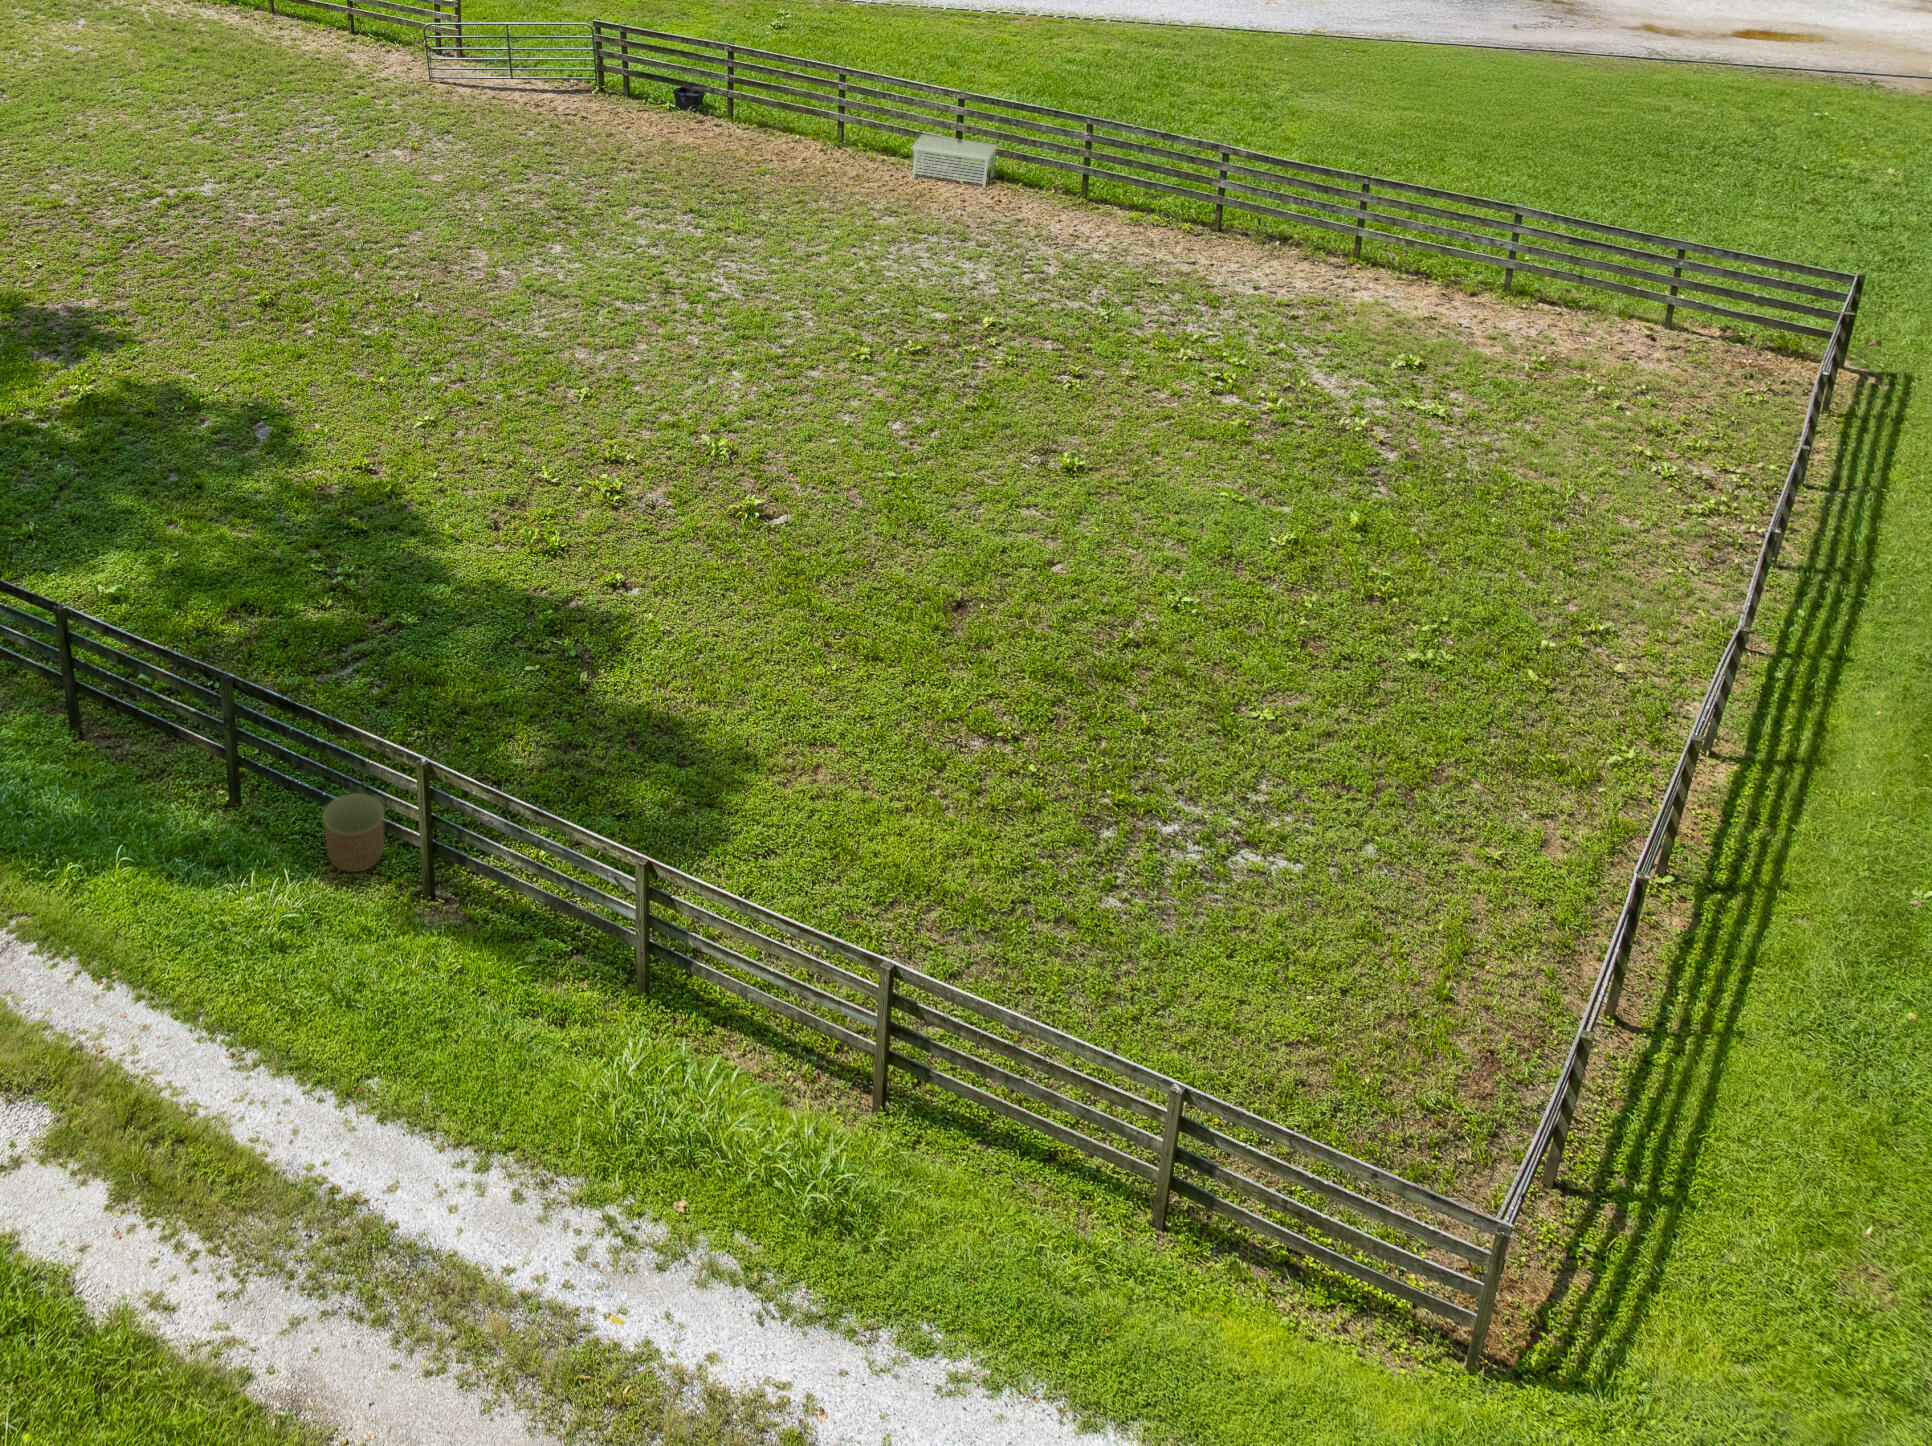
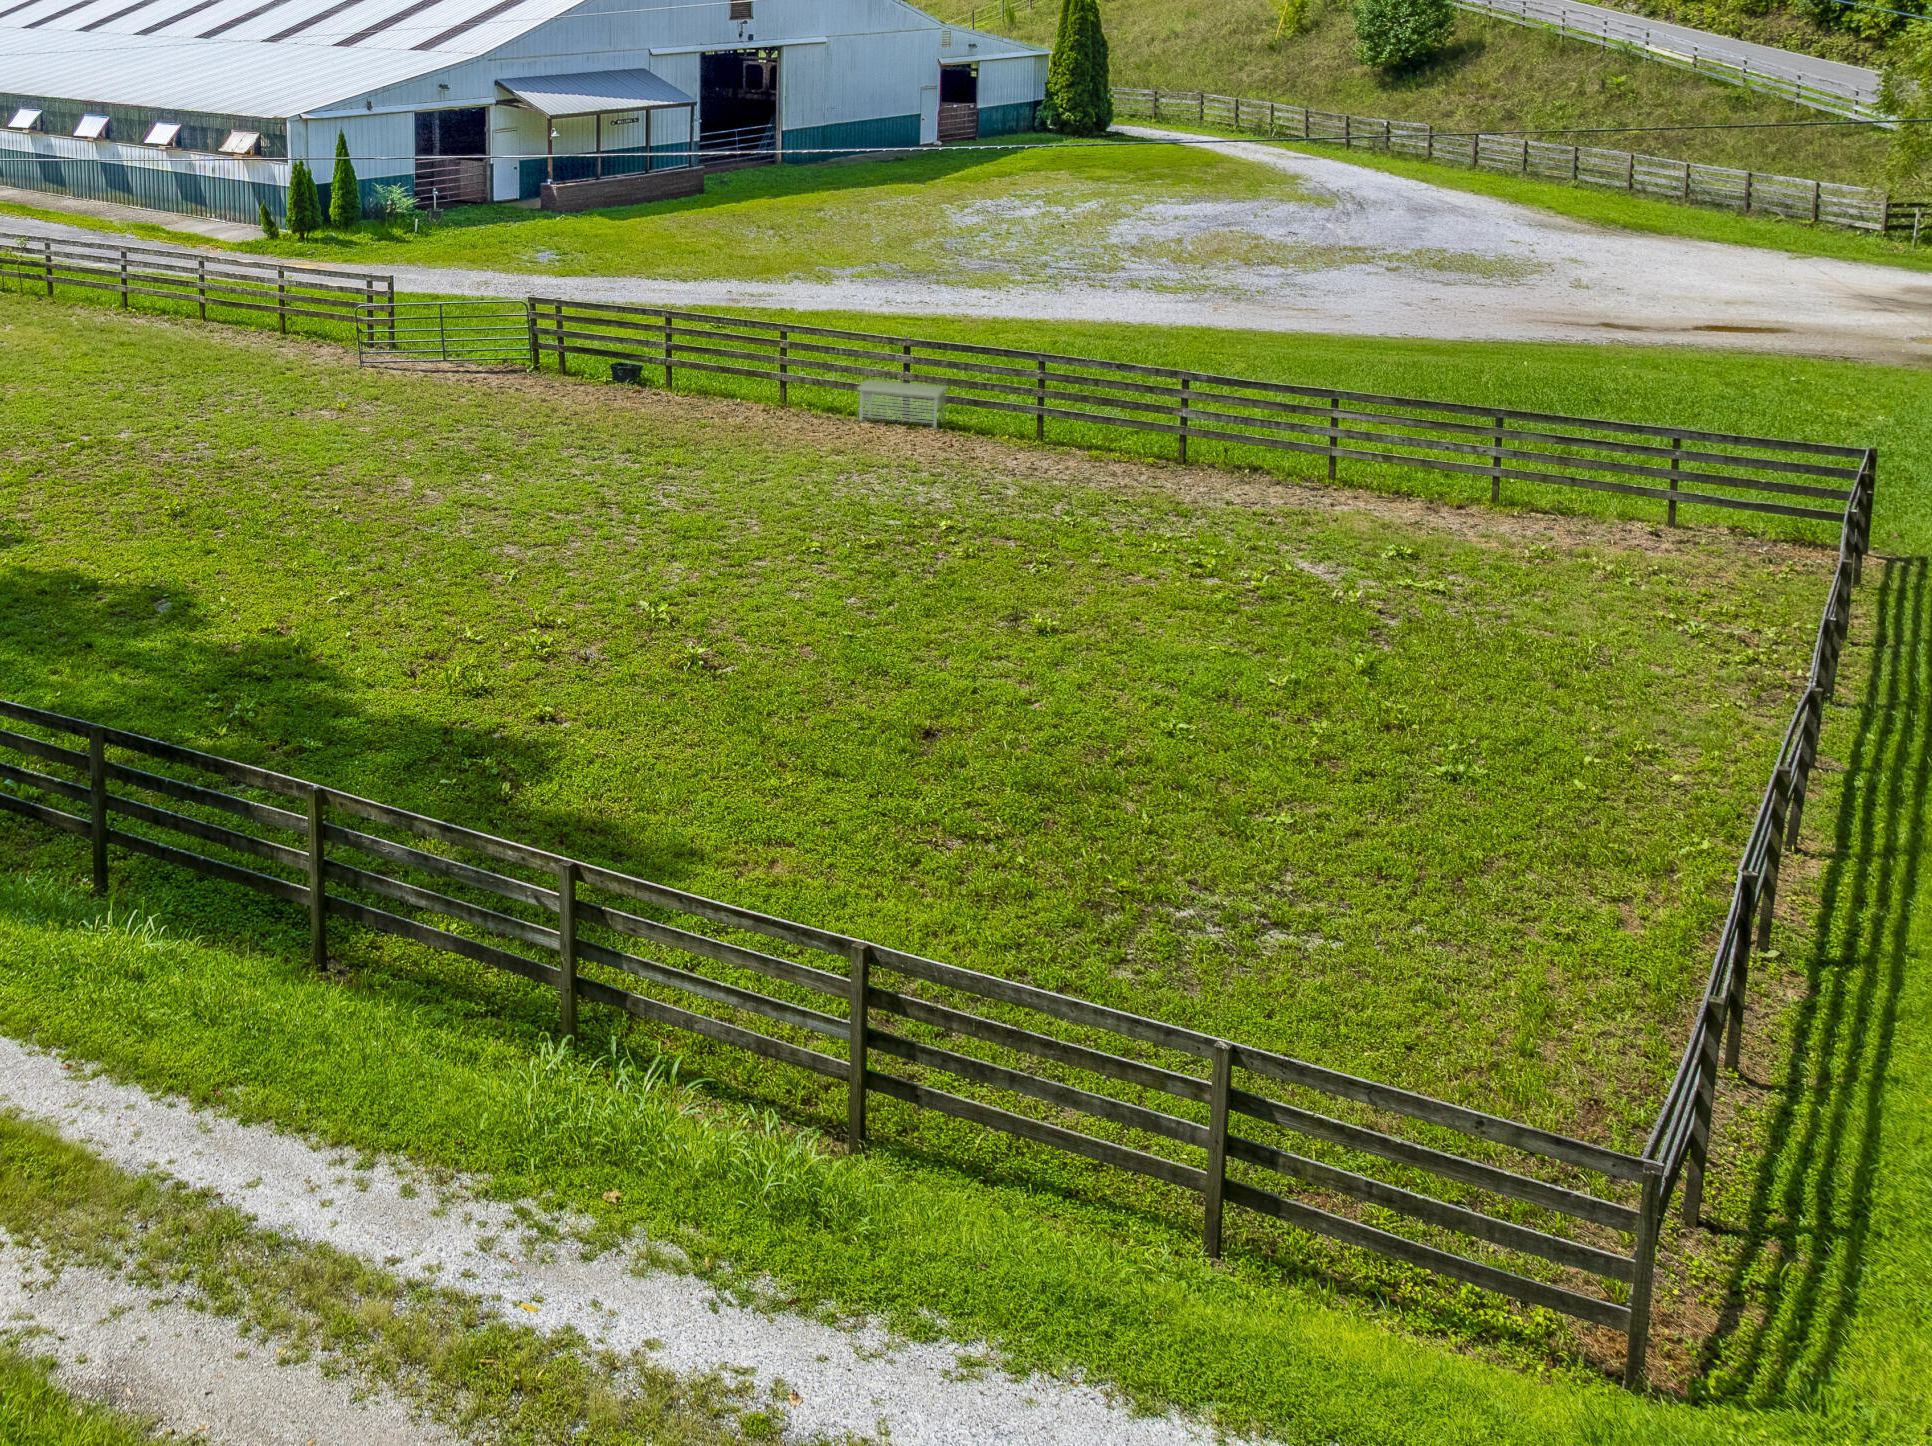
planter: present [323,794,384,872] -> none [197,838,269,925]

